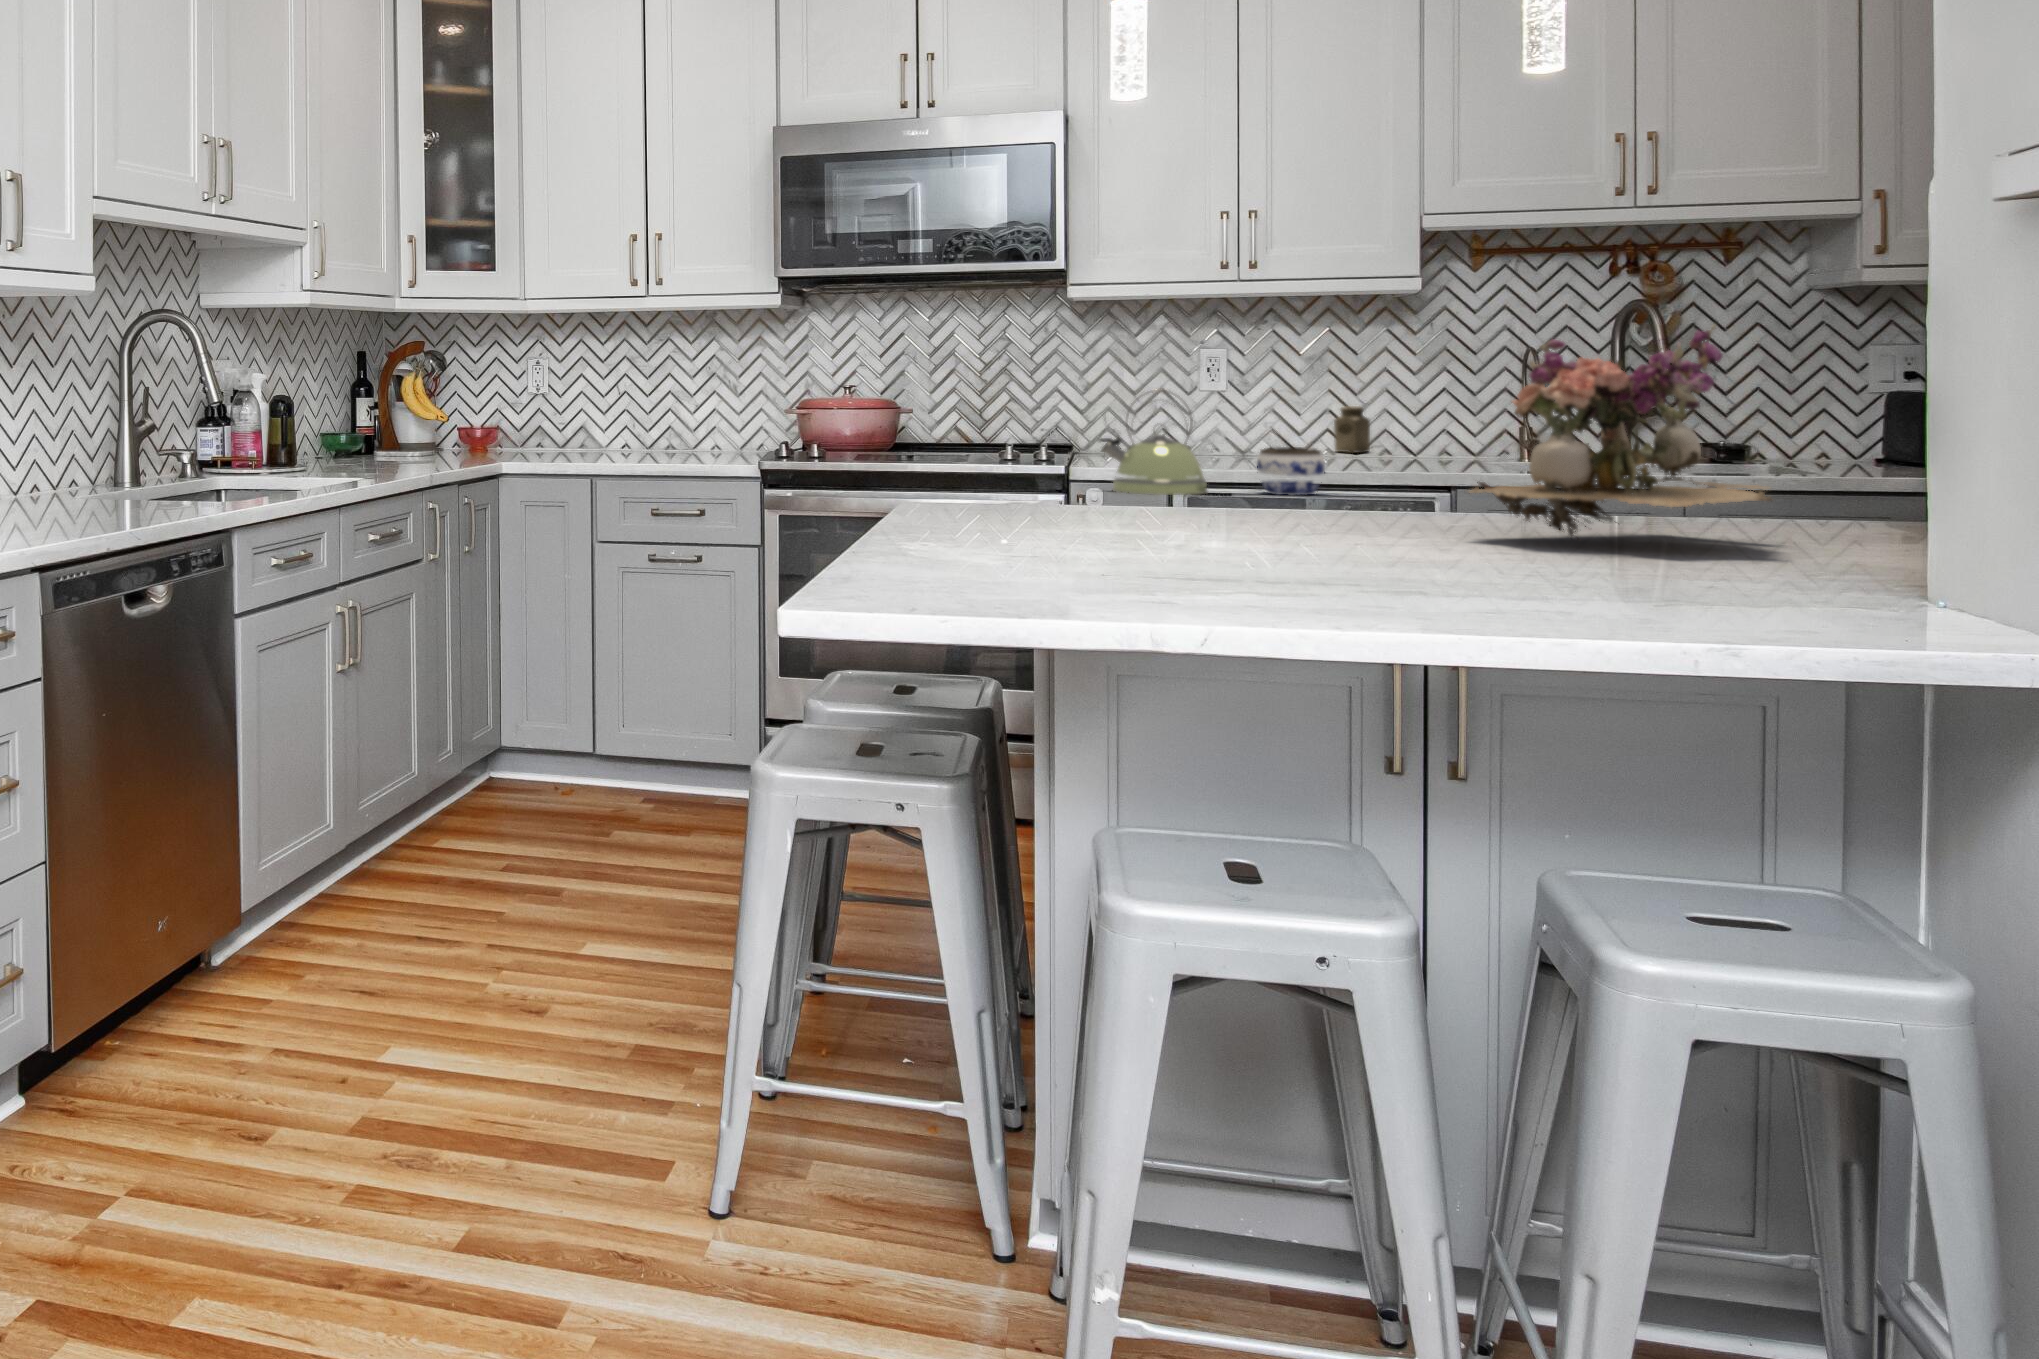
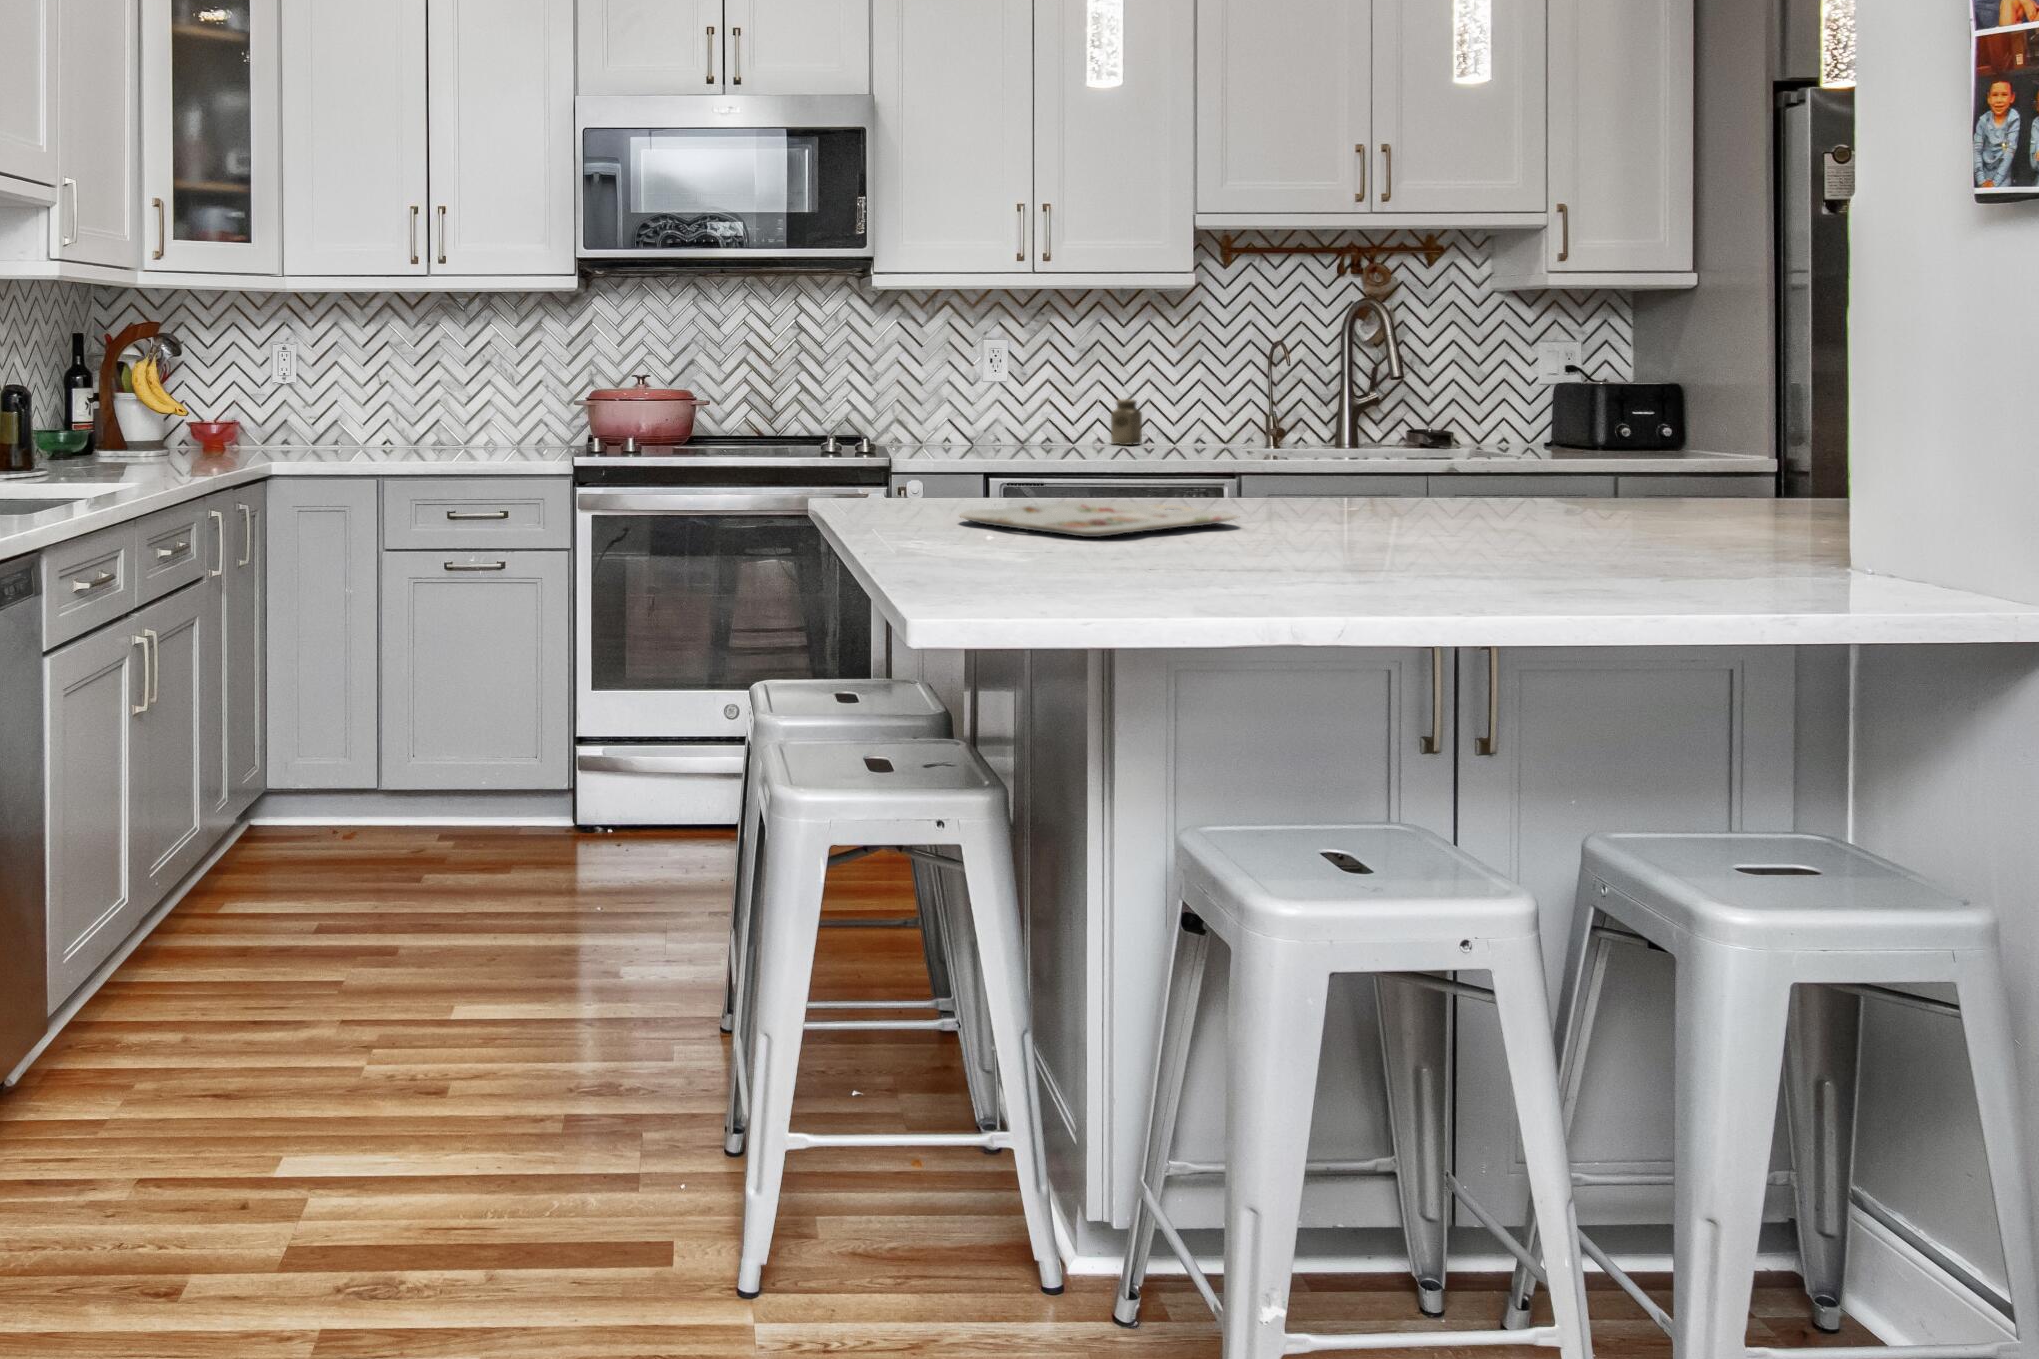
flower arrangement: present [1470,325,1773,537] -> none [1386,328,1647,529]
kettle: present [1100,394,1209,495] -> none [918,383,1022,490]
jar: present [1257,447,1325,496] -> none [1061,440,1124,488]
serving tray: none [1006,504,1303,538] -> present [960,501,1238,537]

